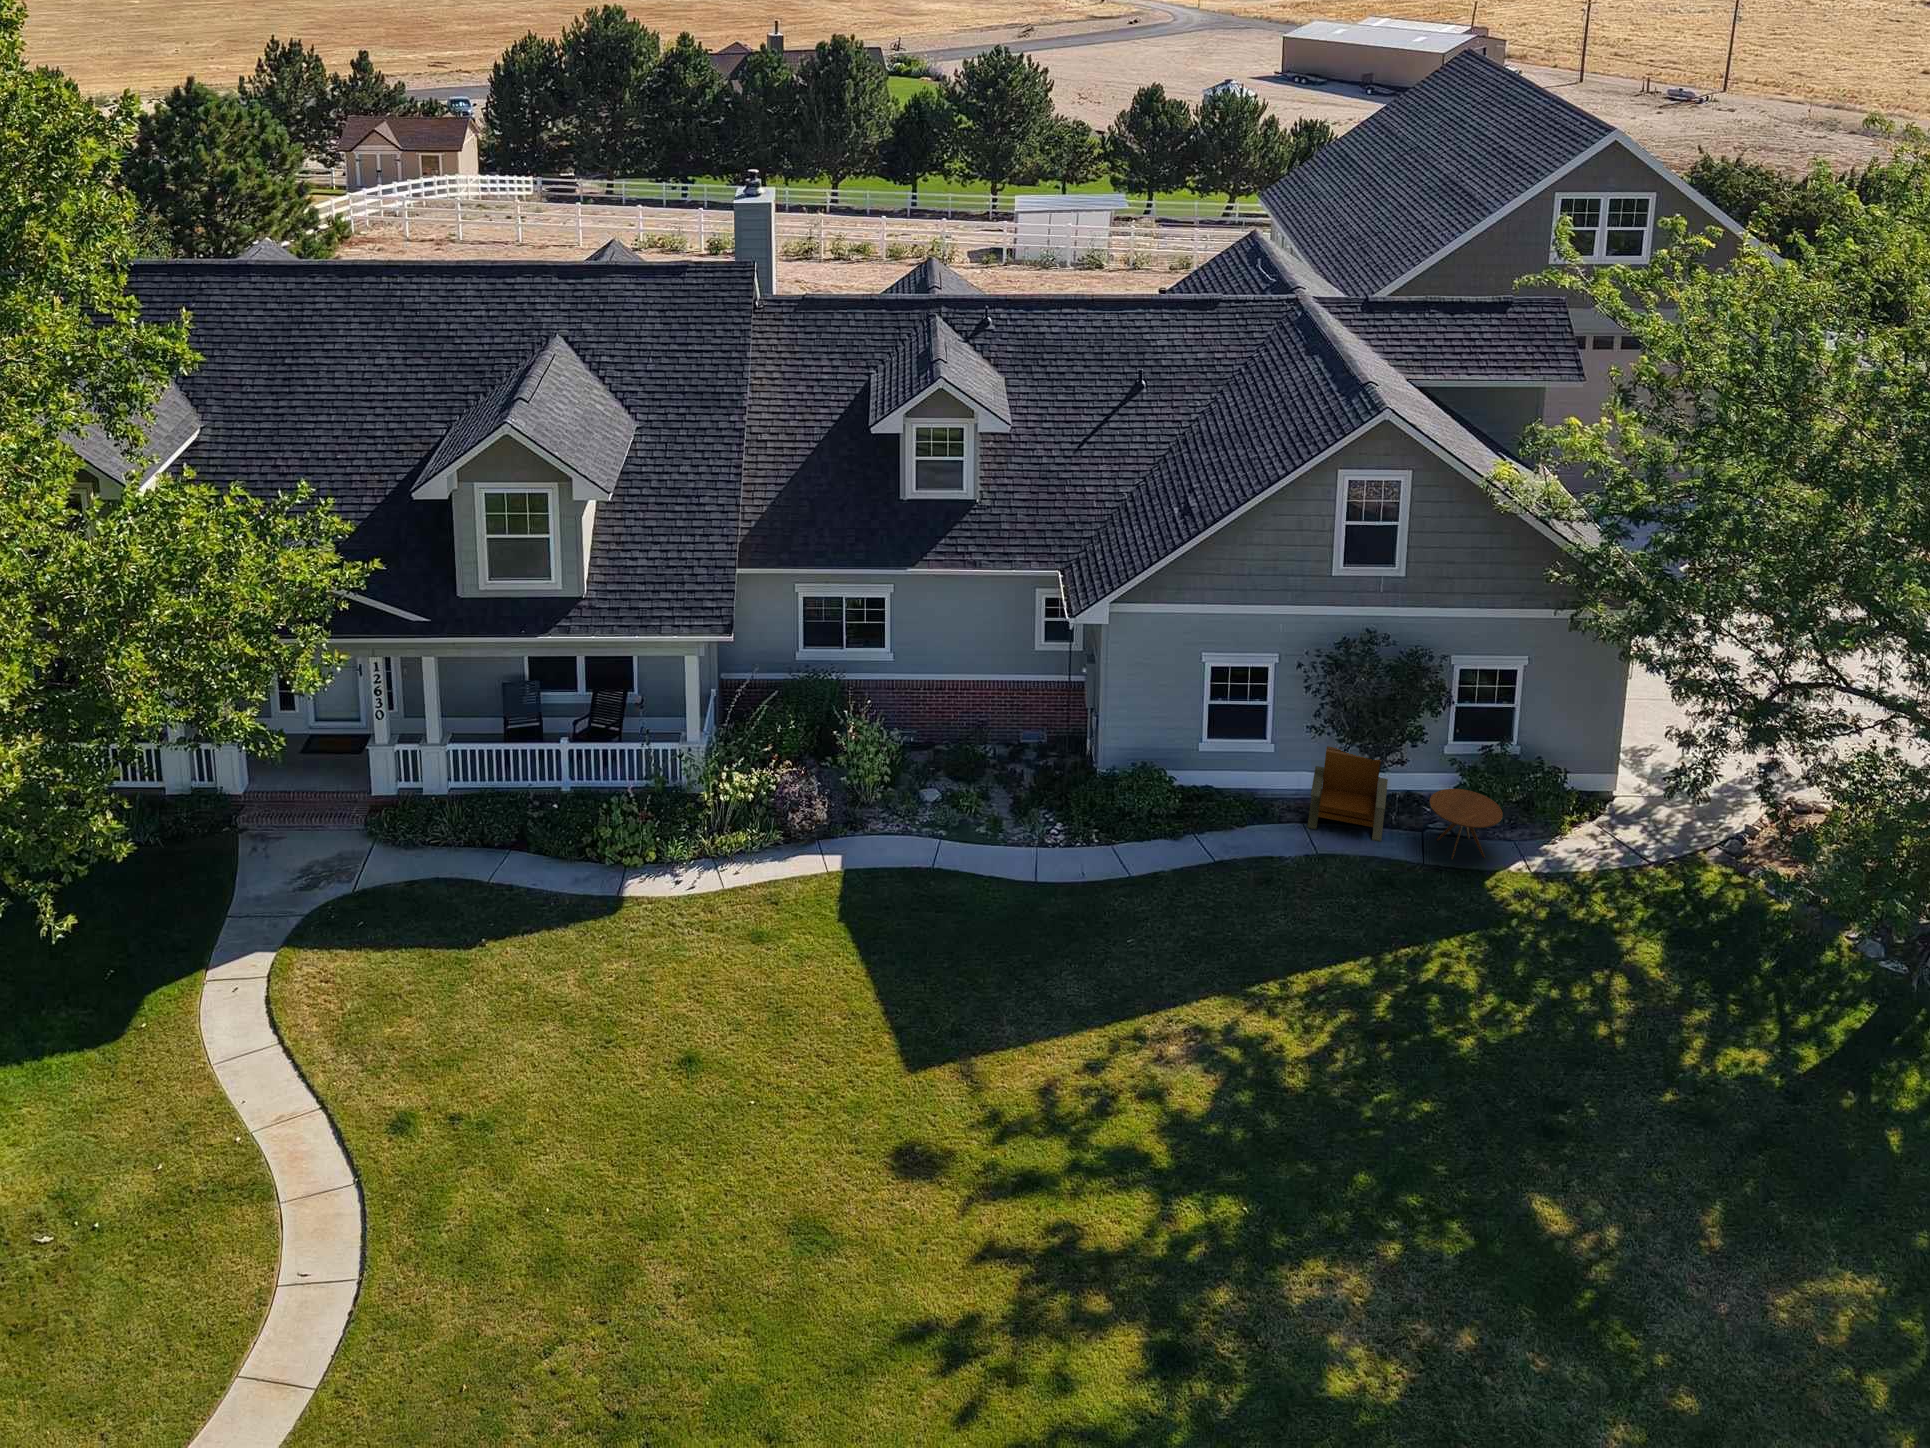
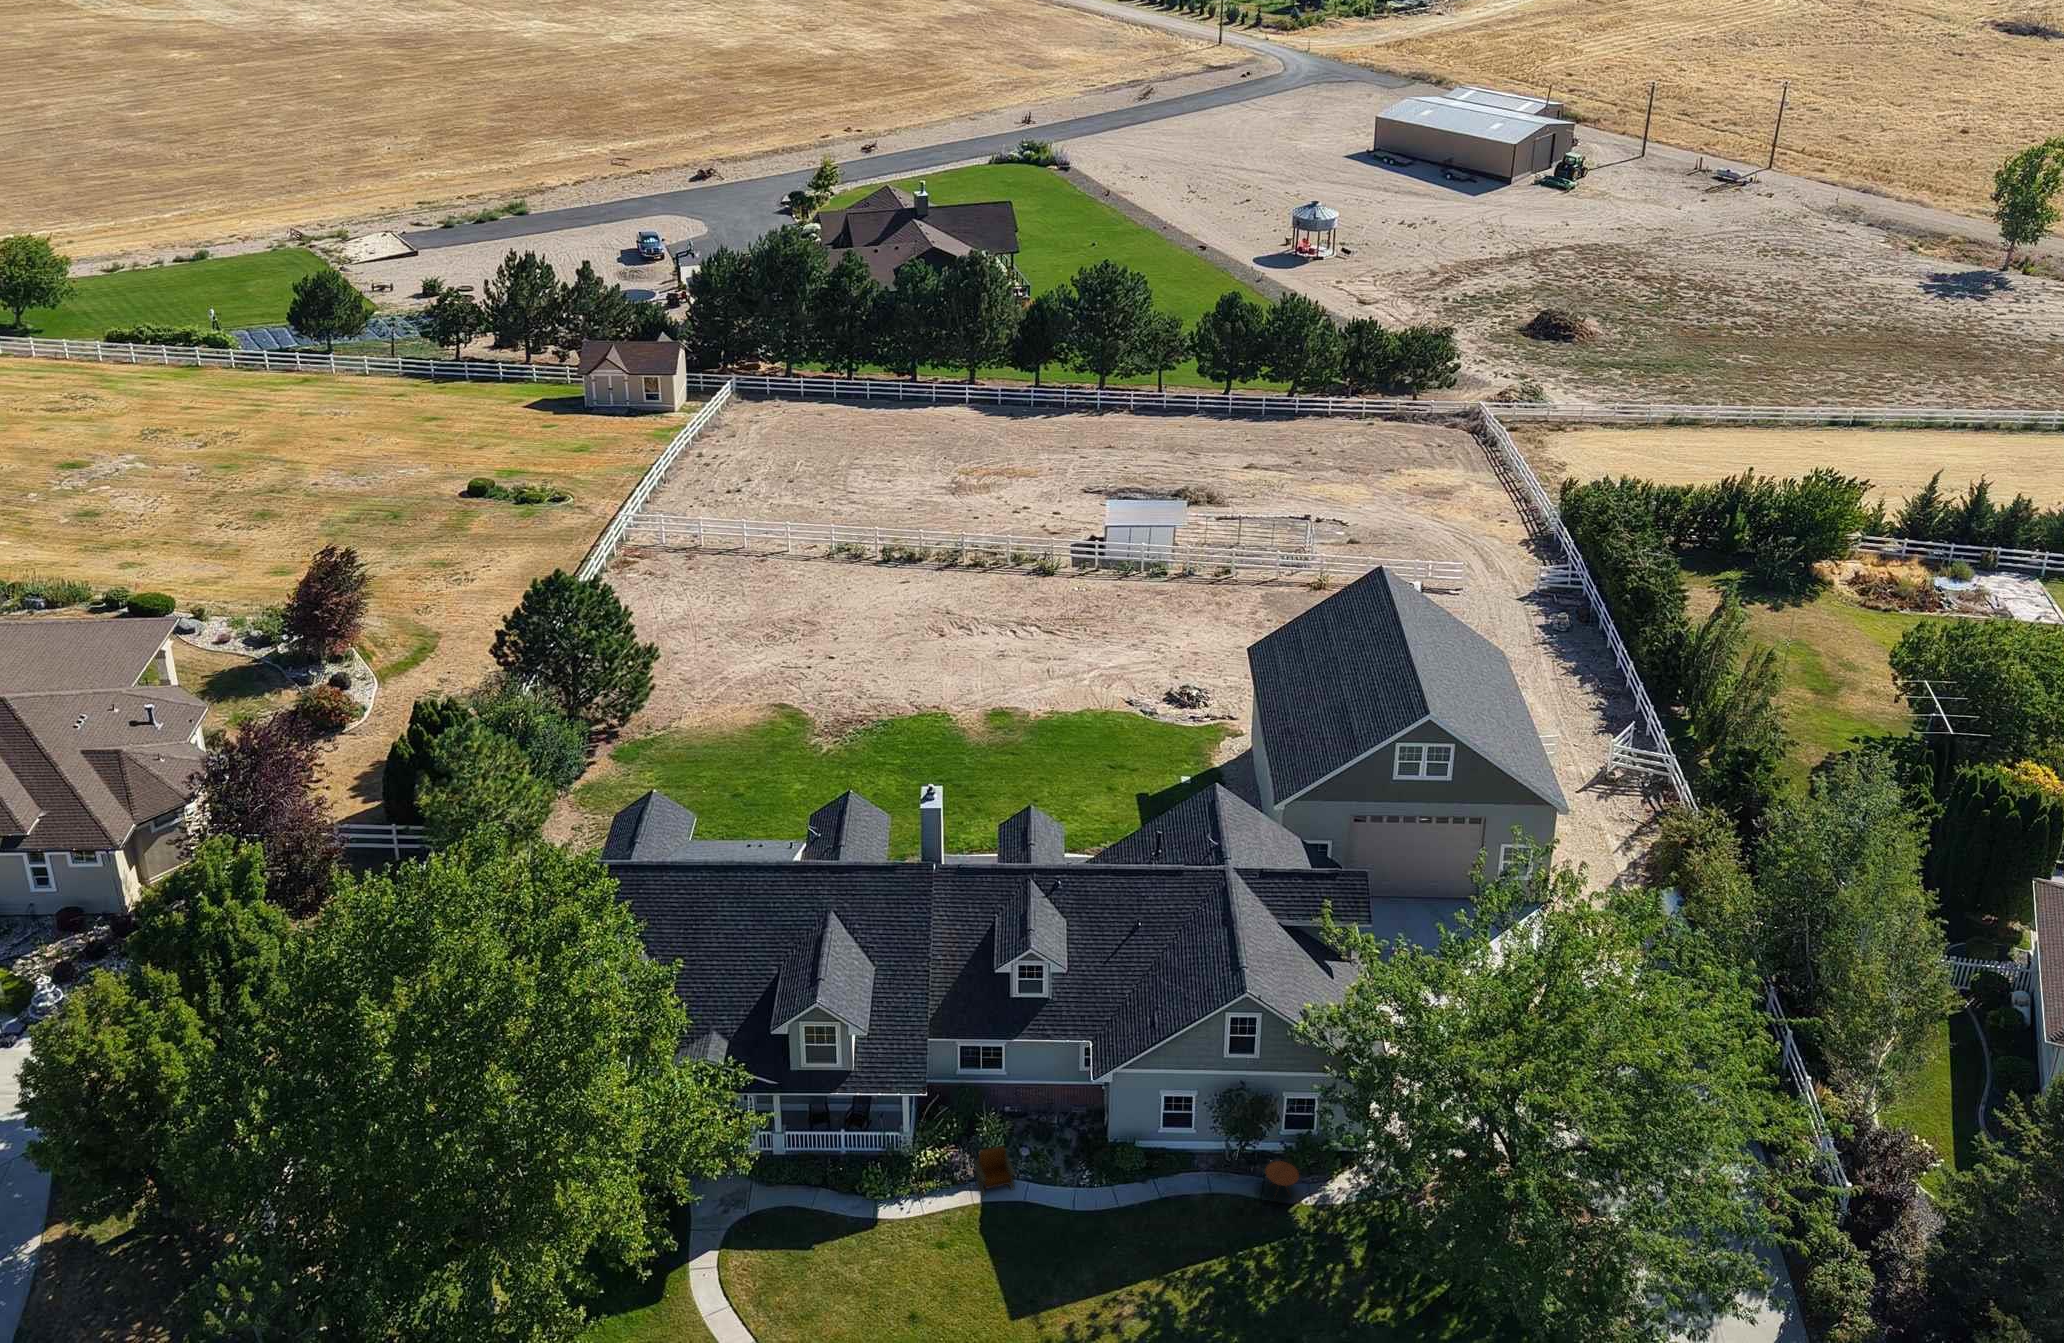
lounge chair: present [1307,746,1388,842] -> present [974,1146,1015,1195]

